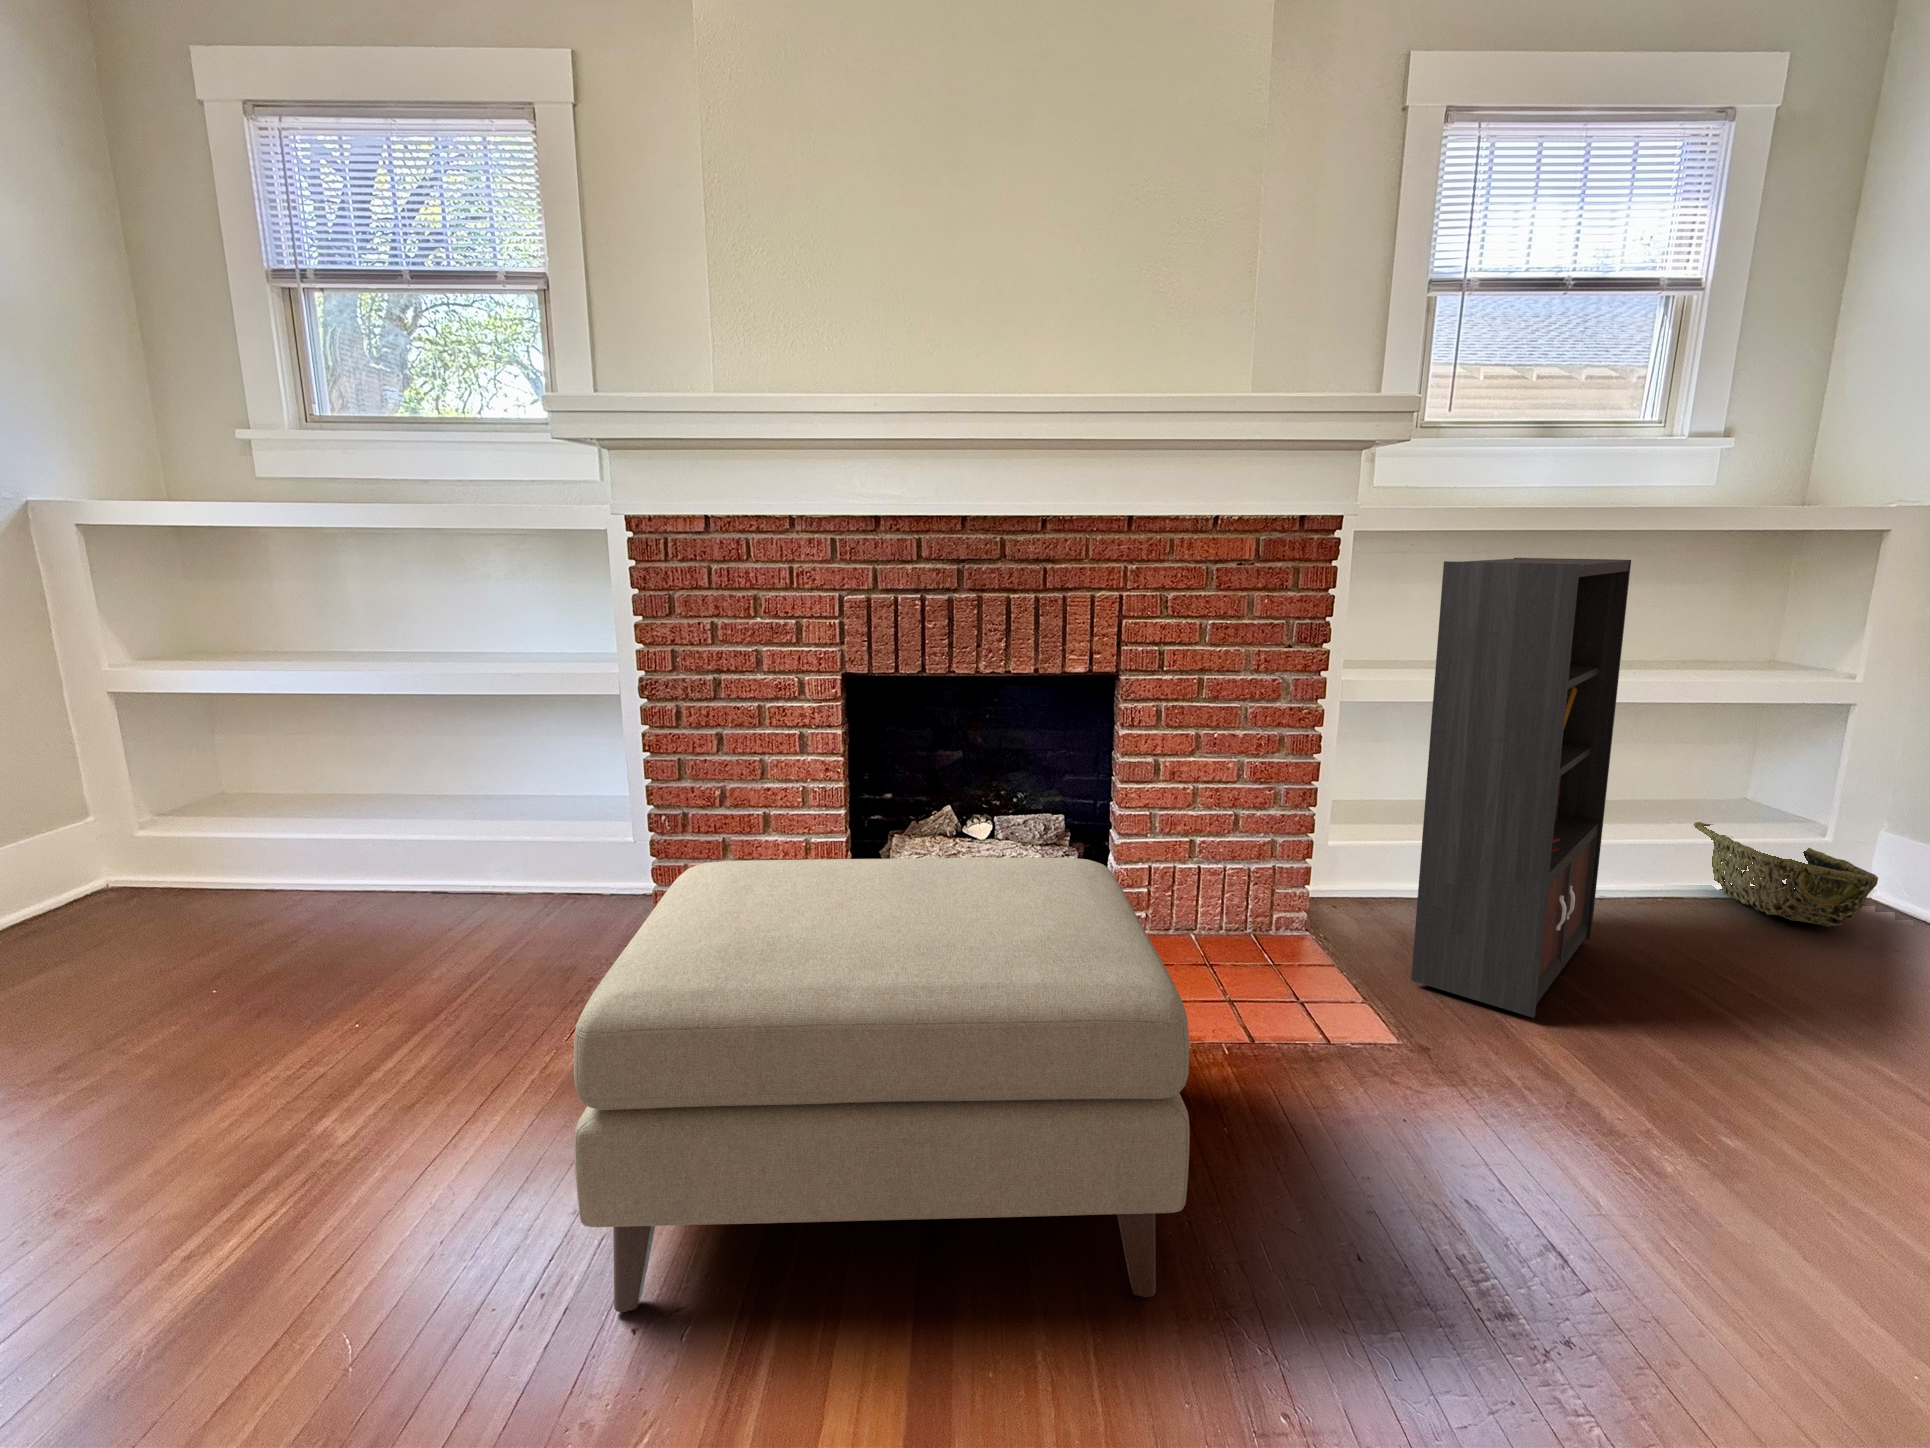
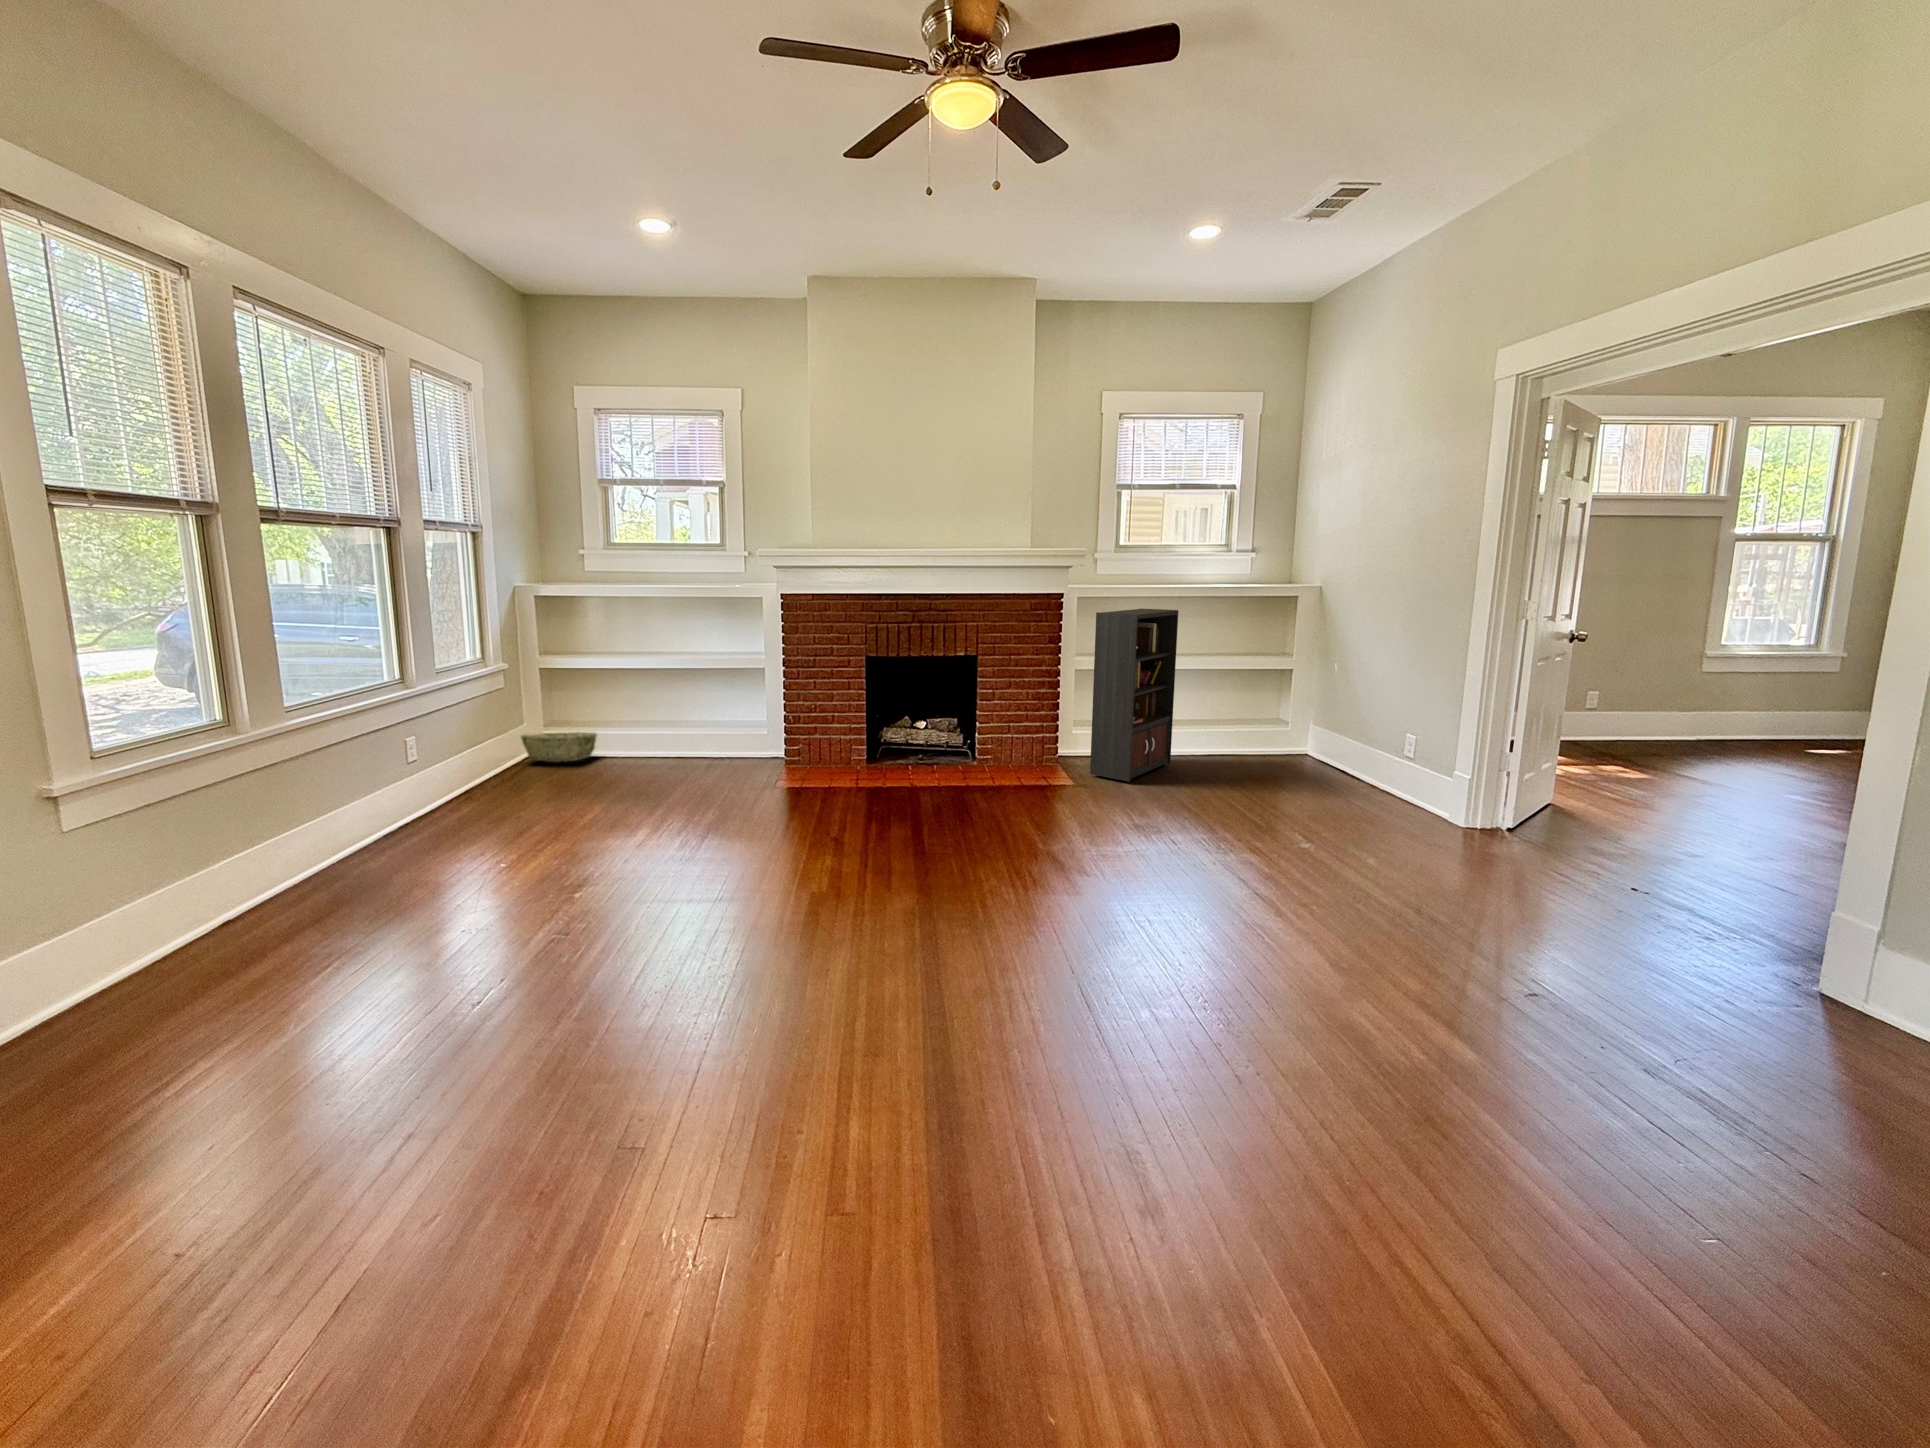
woven basket: present [1694,822,1878,927] -> present [521,732,597,762]
ottoman: present [574,858,1190,1312] -> none [818,716,988,832]

